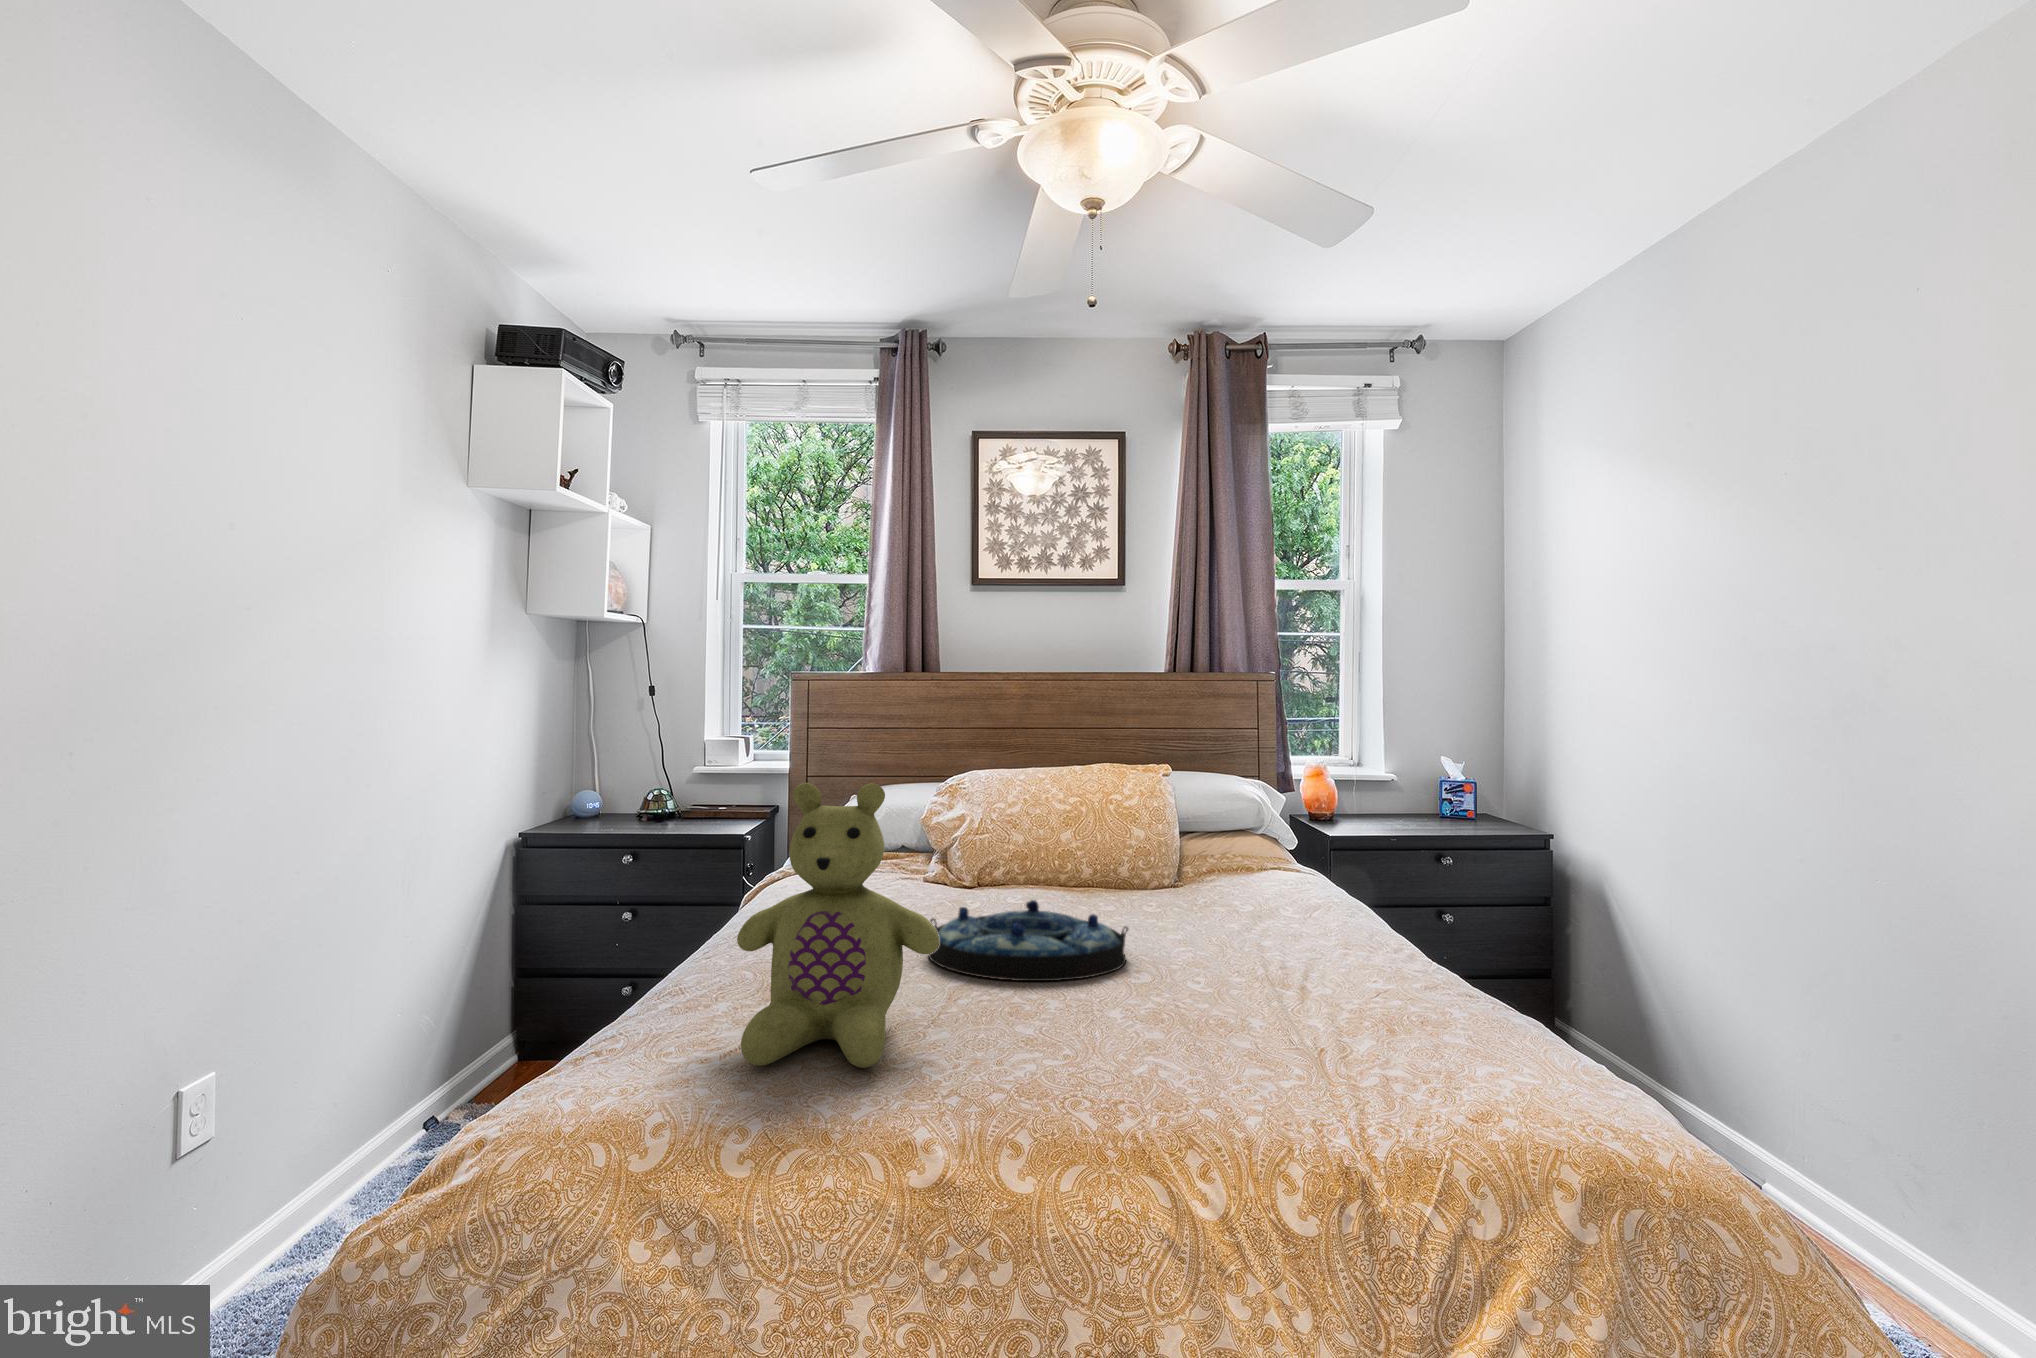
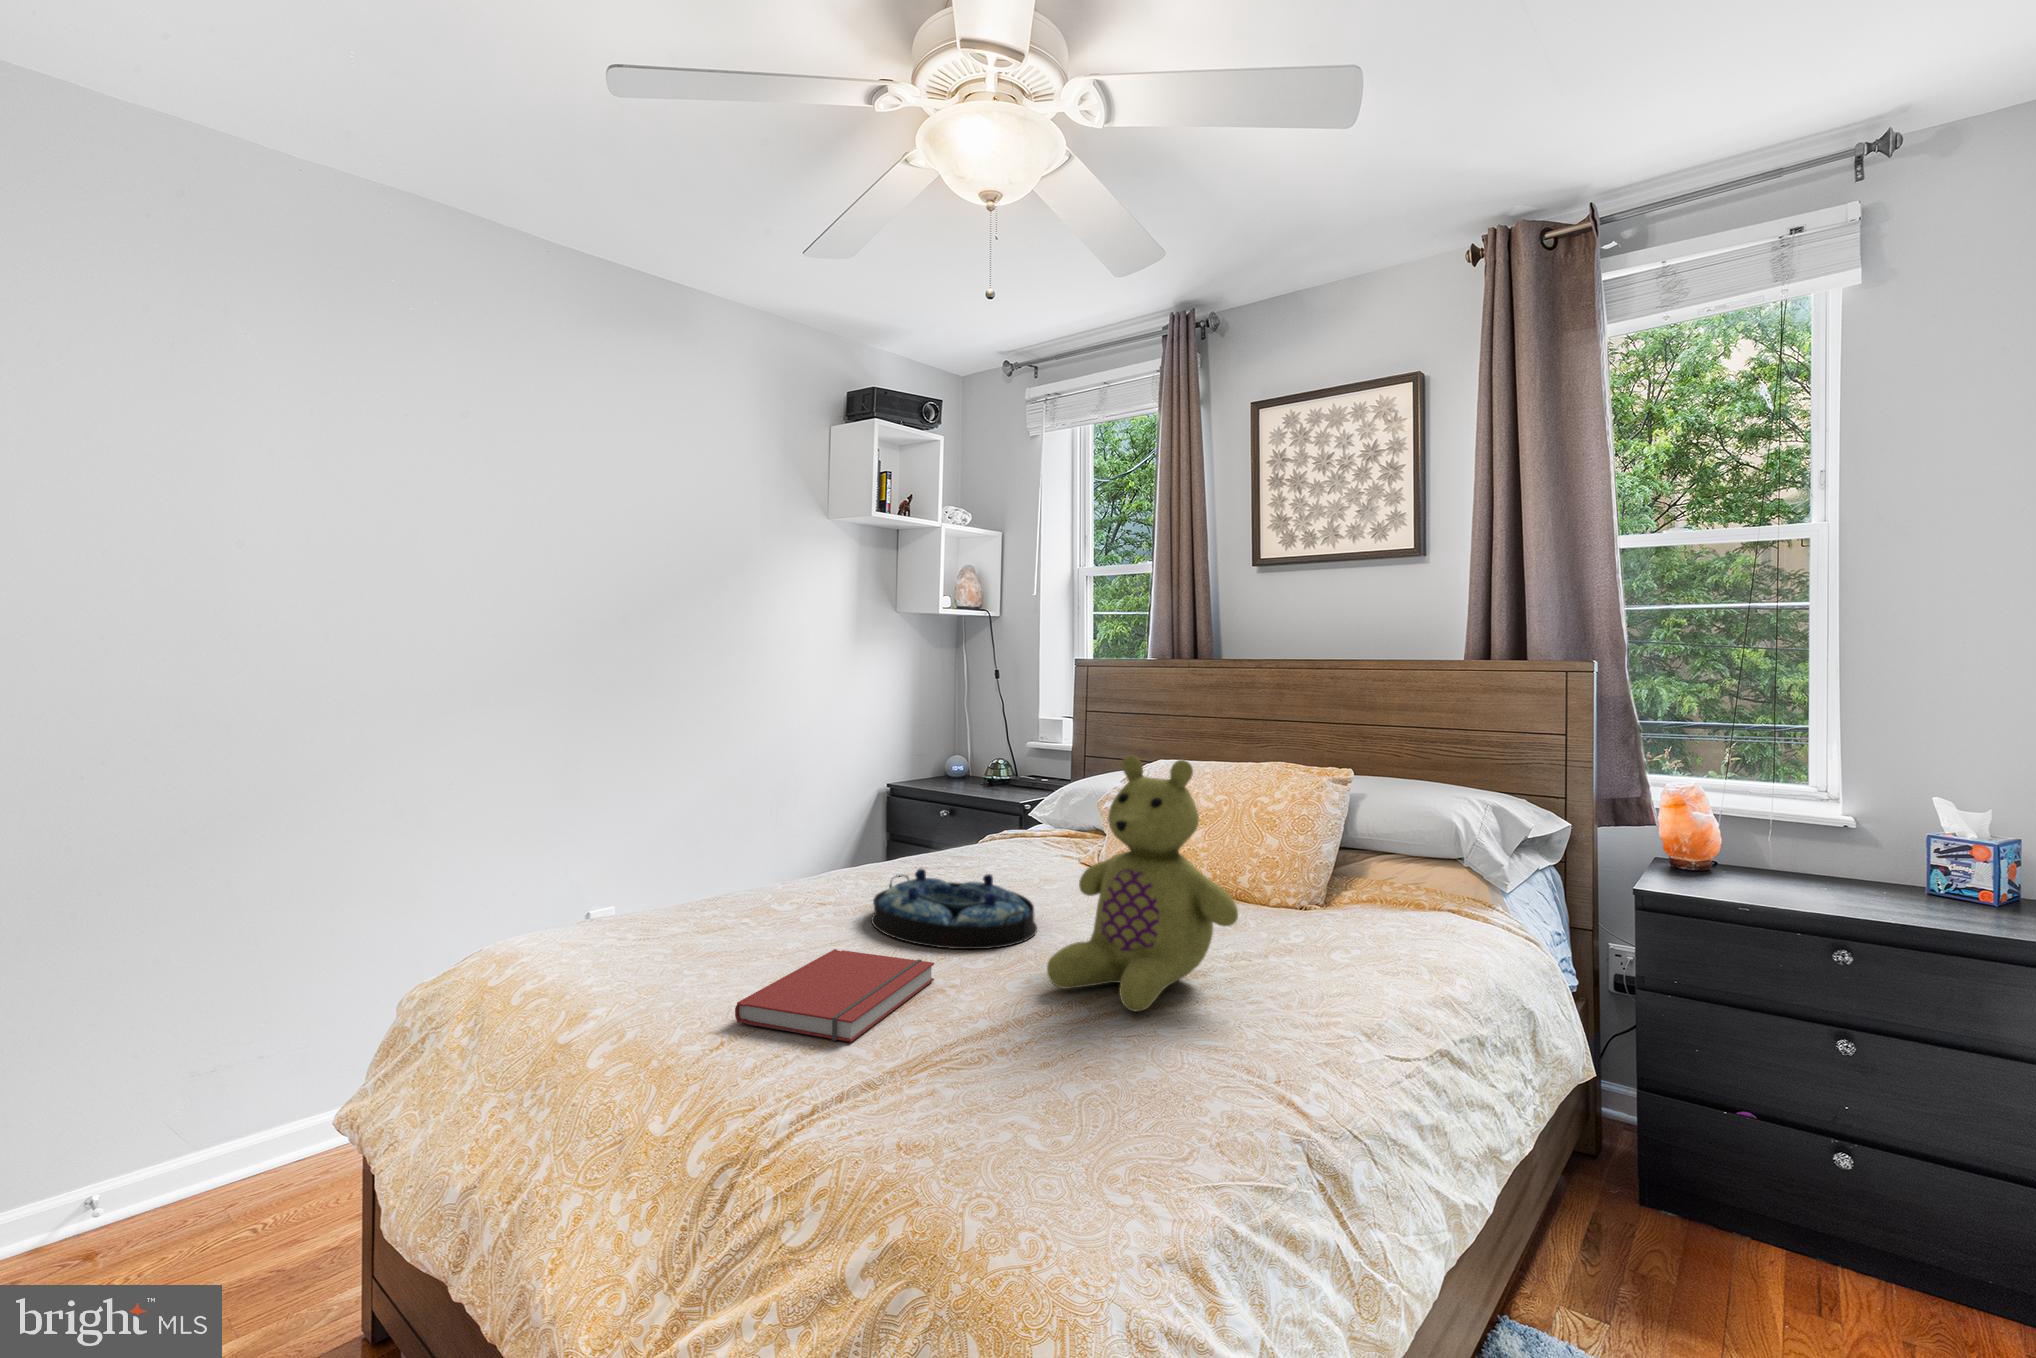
stuffed bear: present [737,783,939,1068] -> present [1047,755,1238,1012]
book: none [1053,986,1259,1087] -> present [735,949,934,1042]

